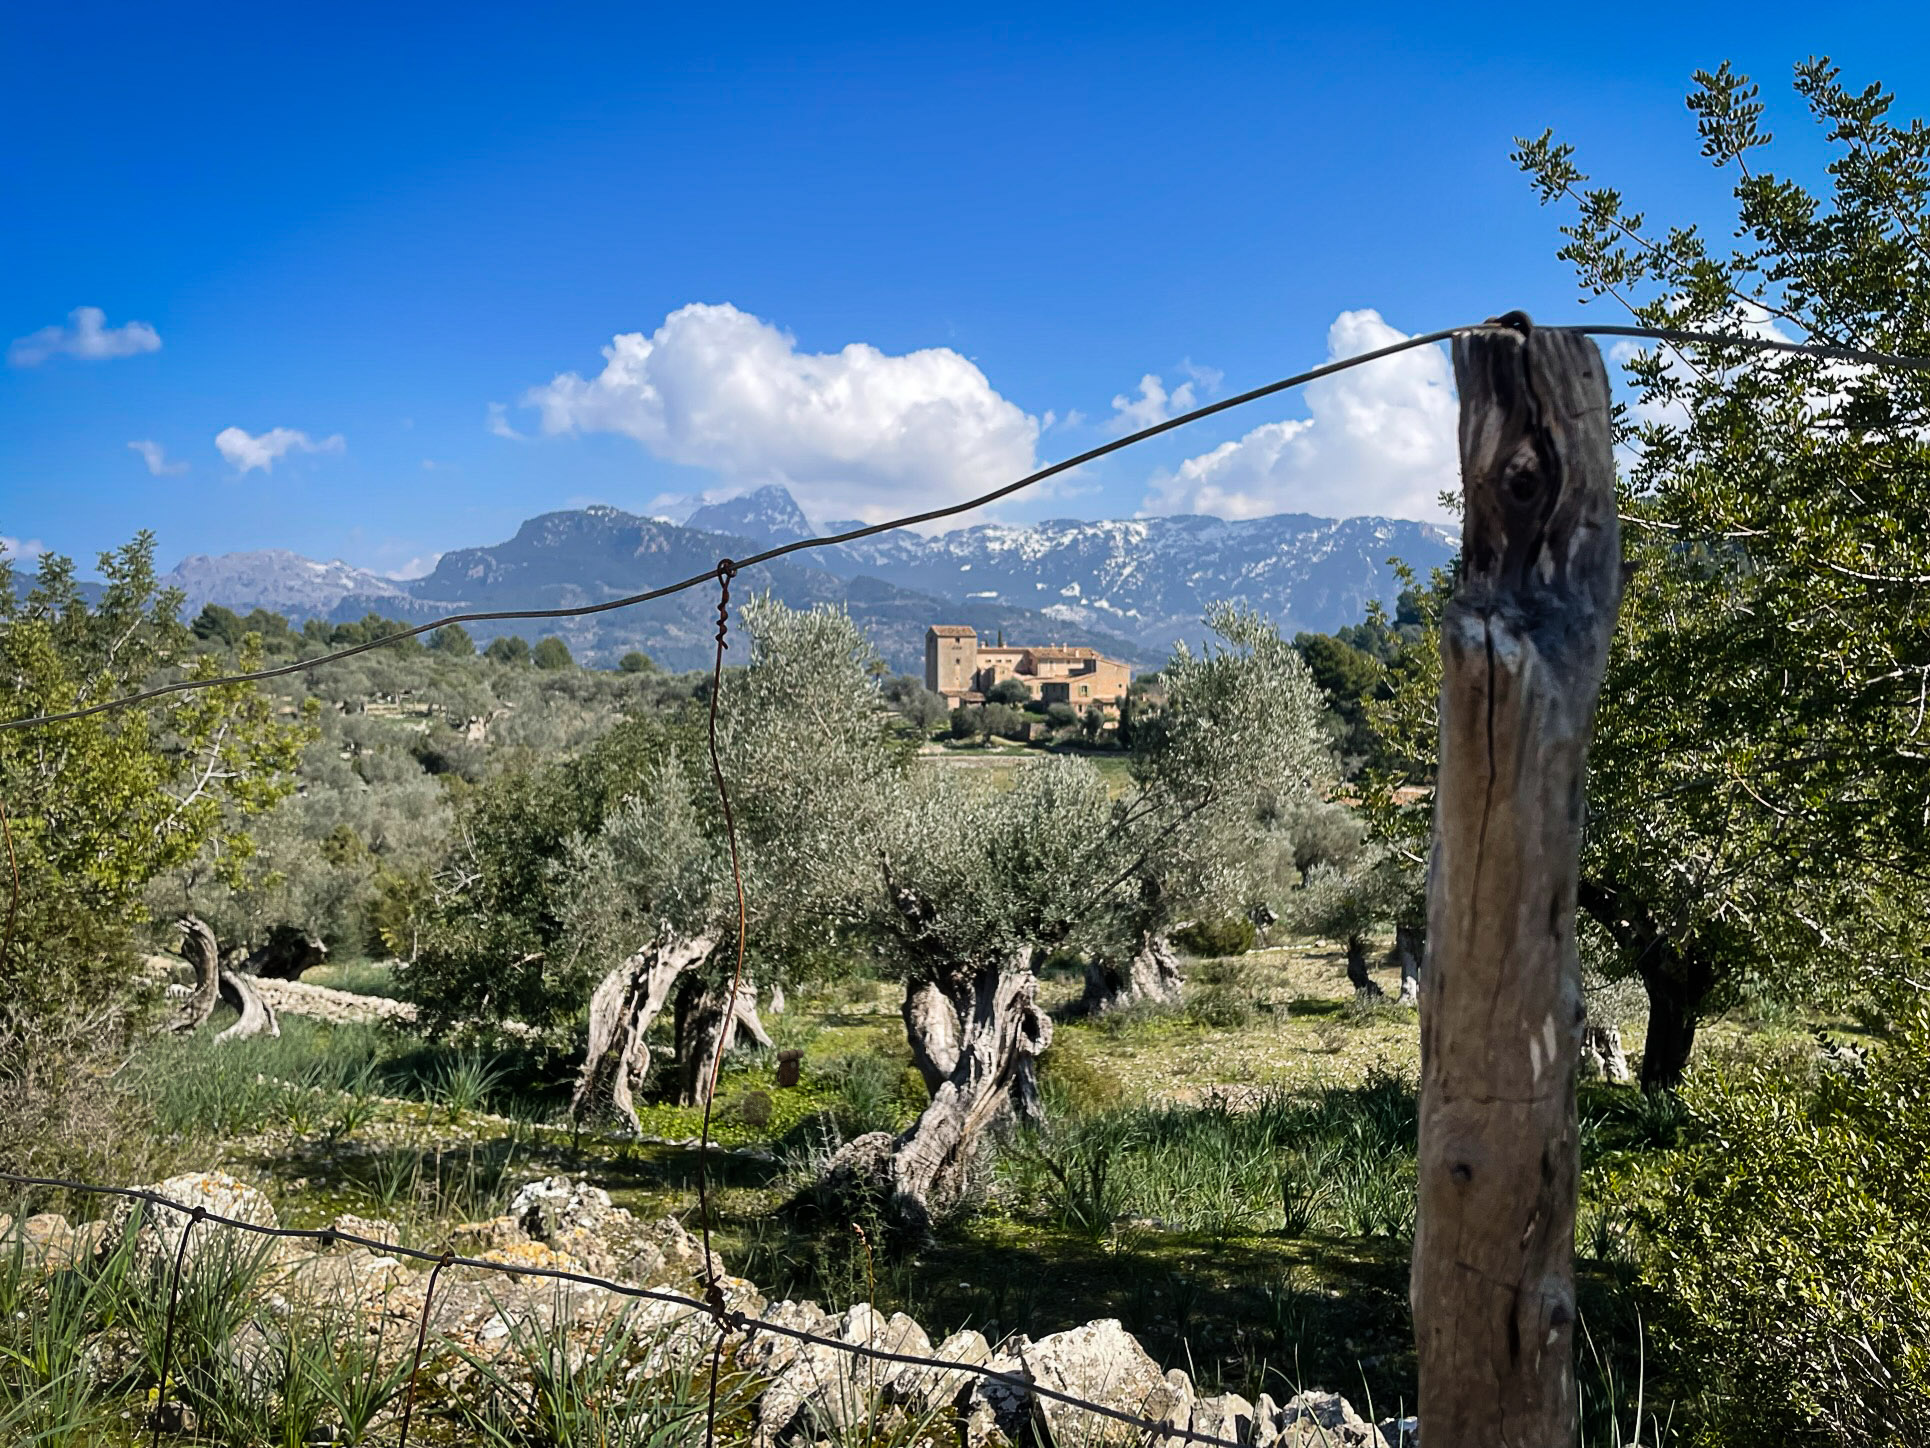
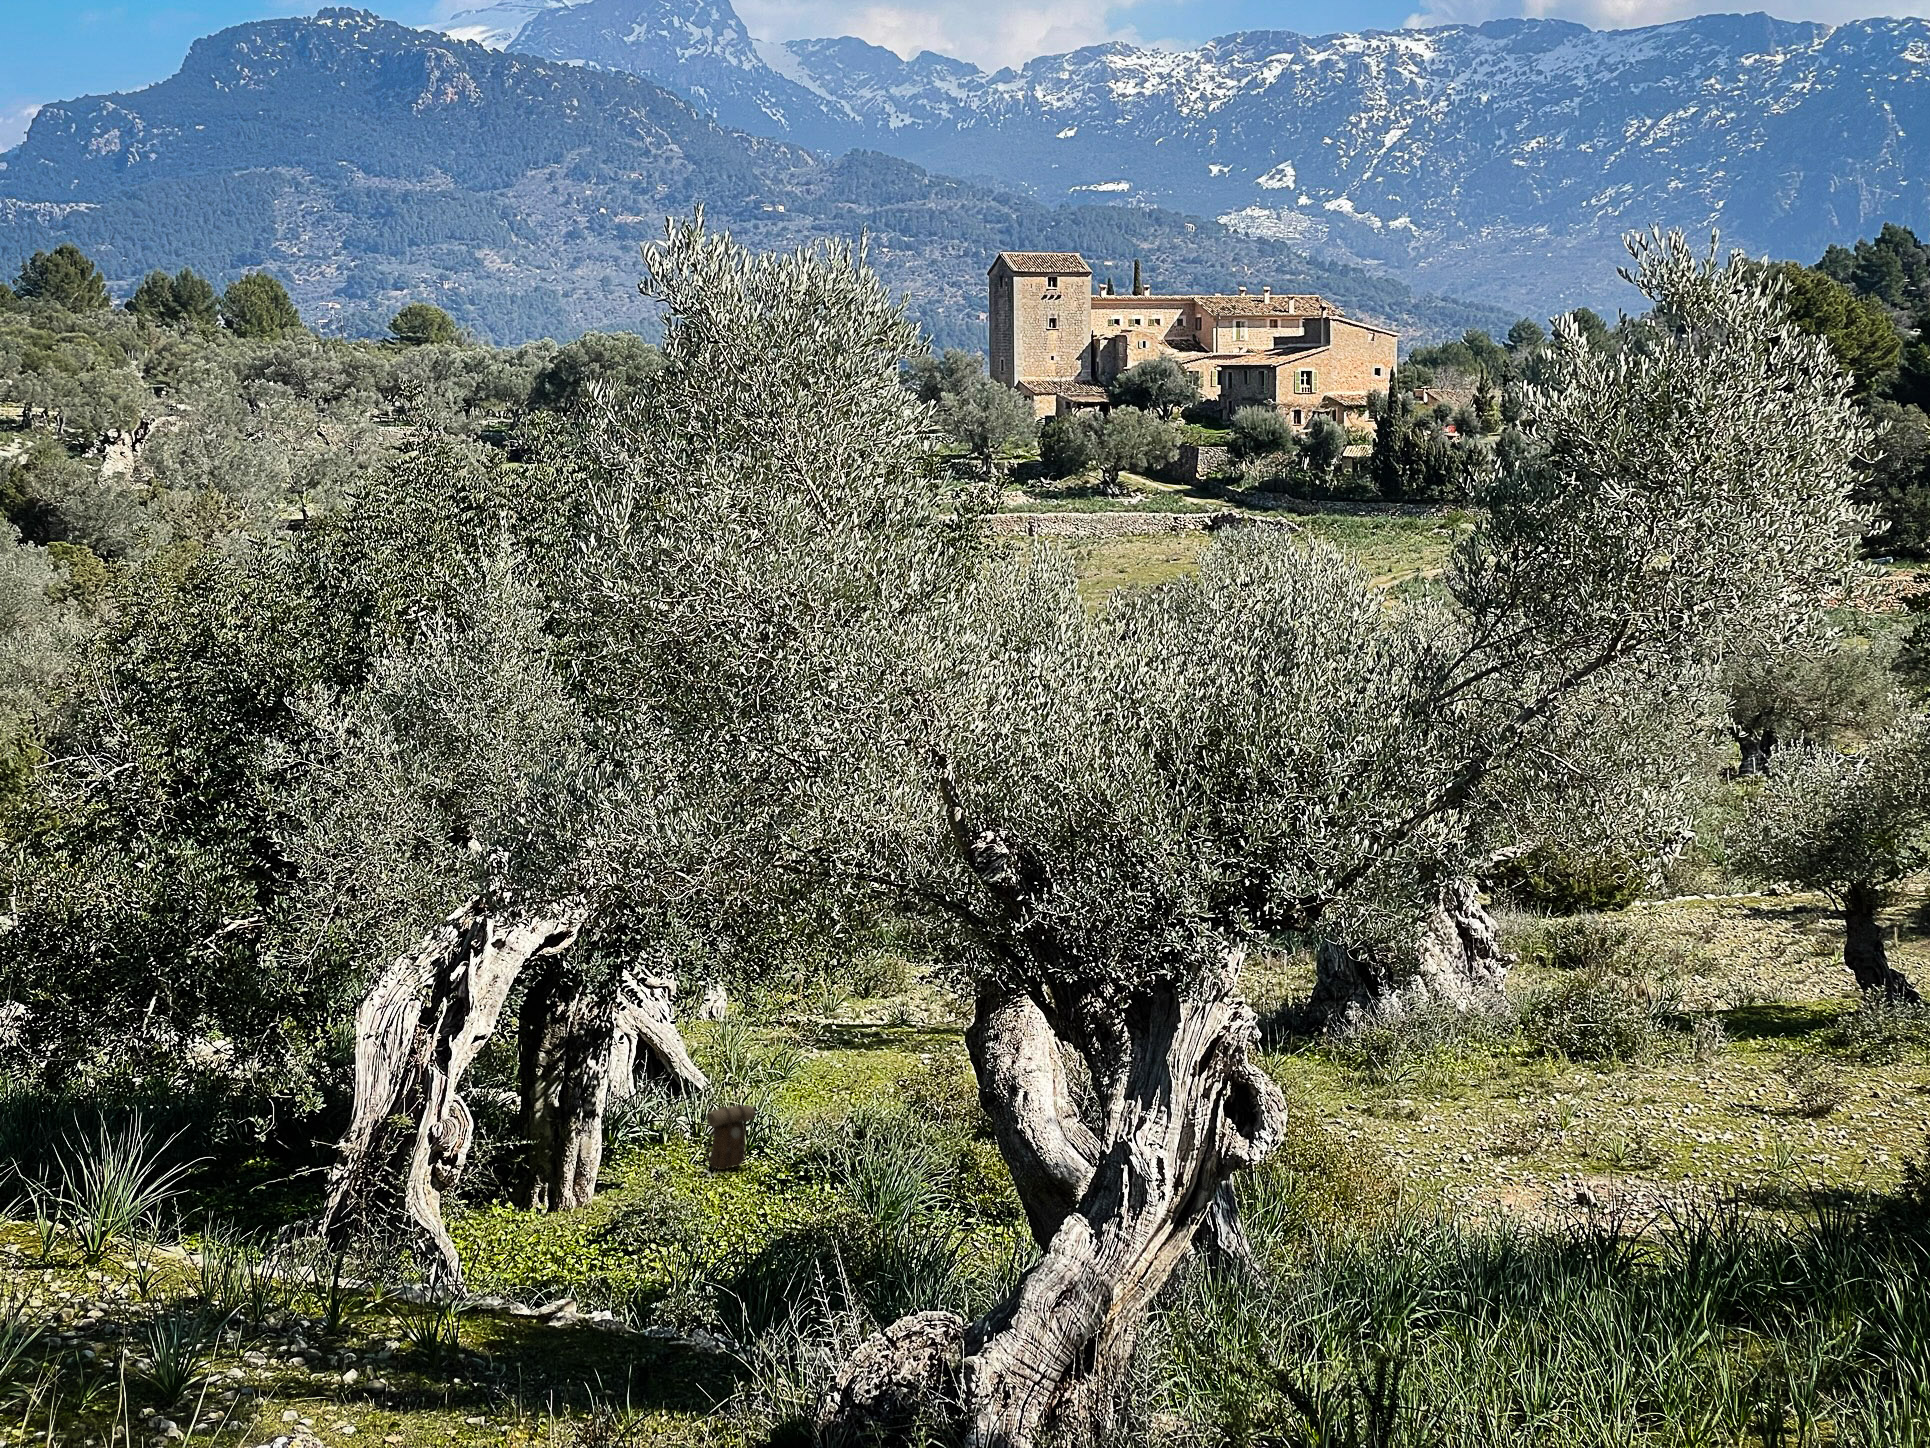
woven basket: present [743,1091,772,1124] -> none [649,1194,704,1258]

